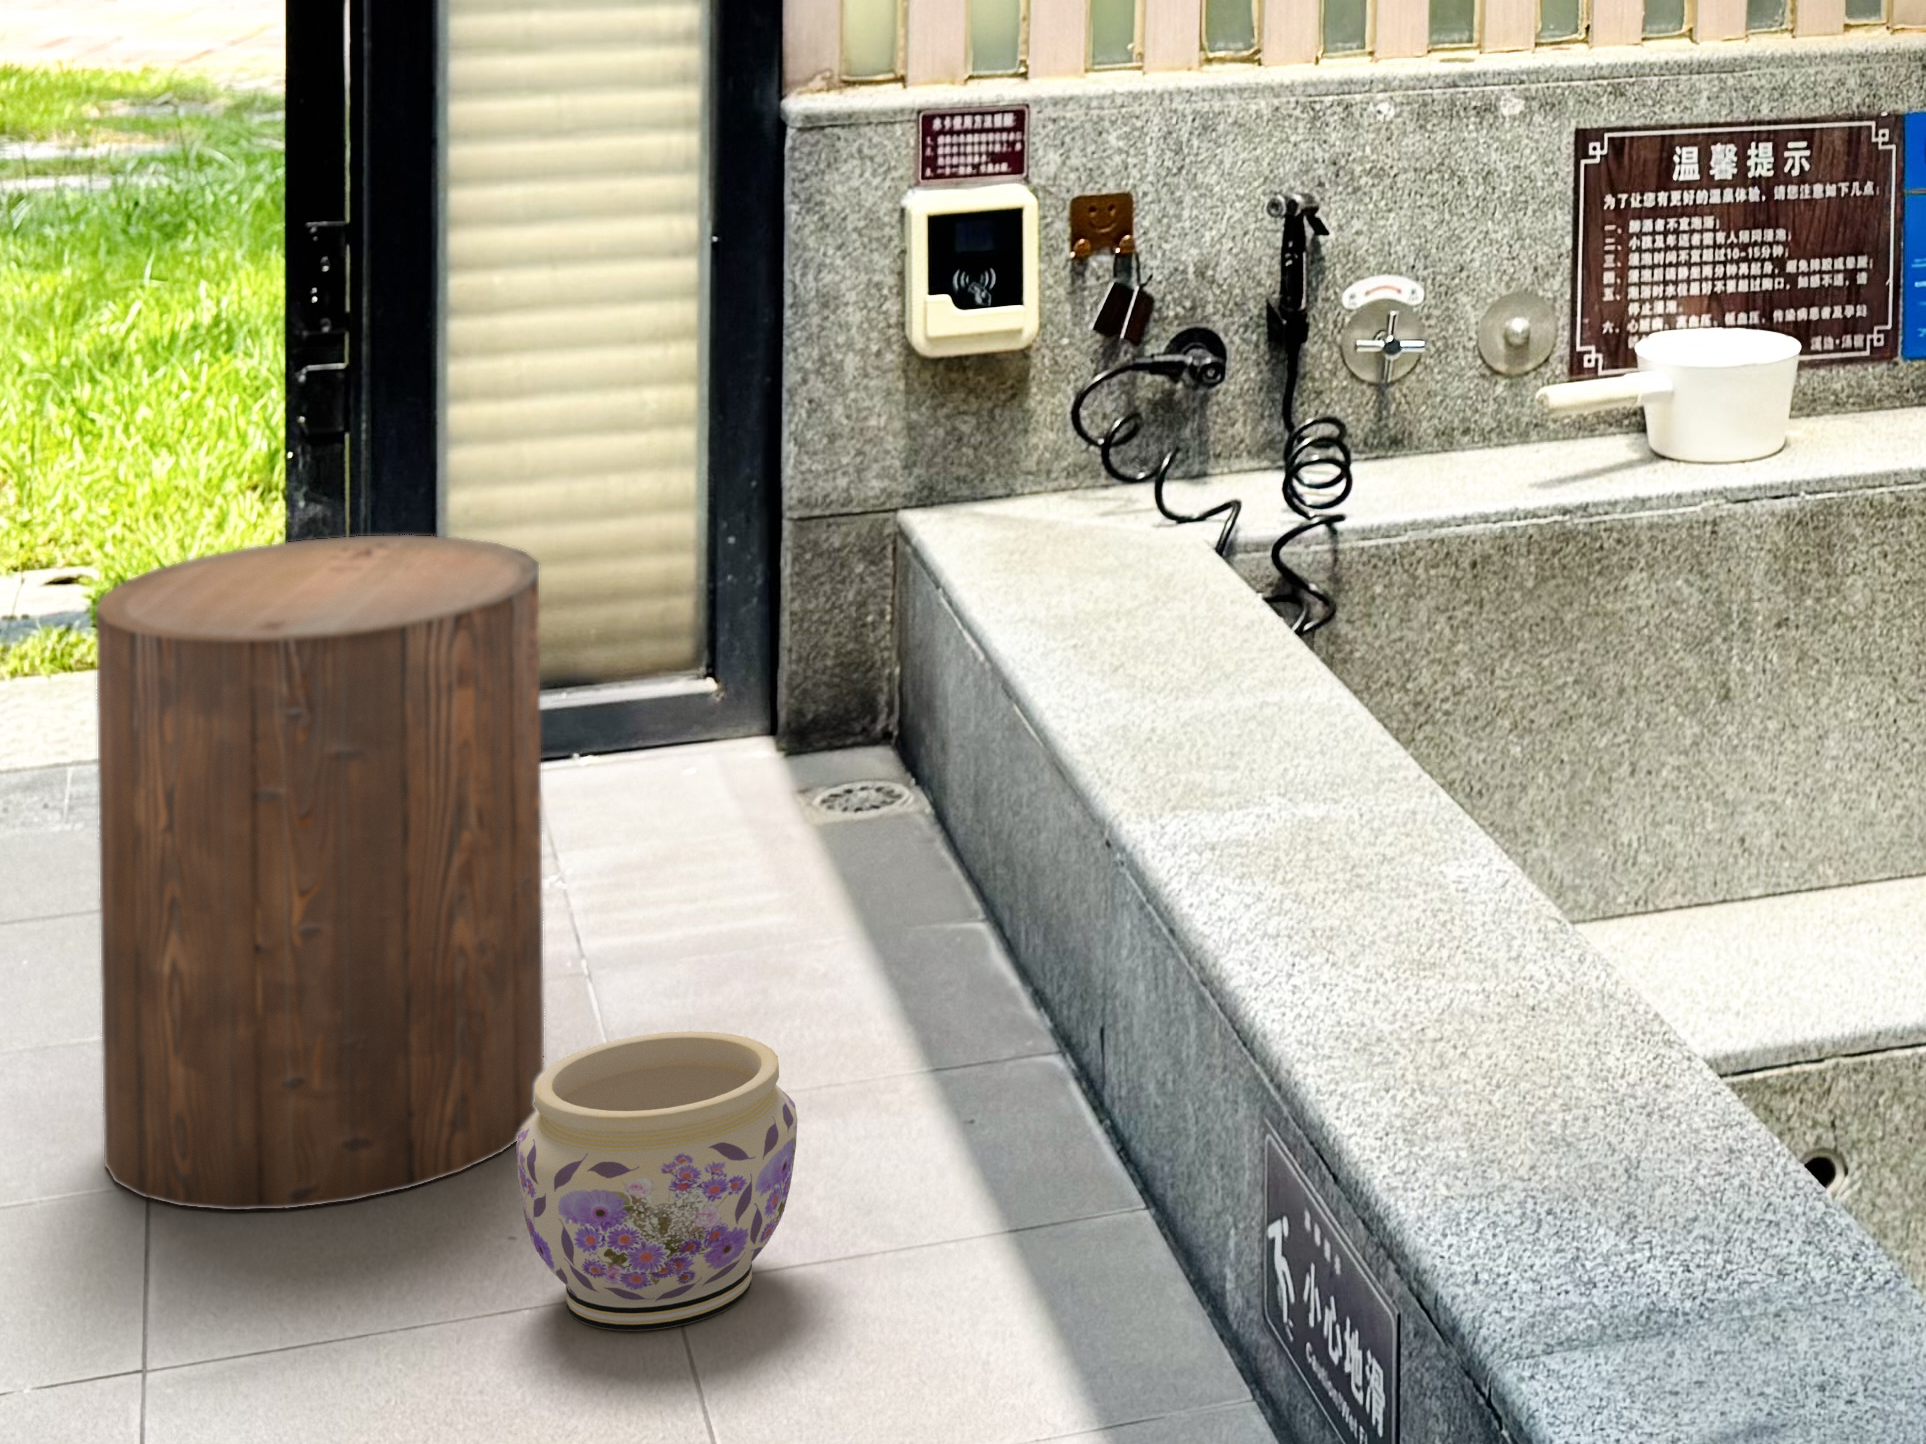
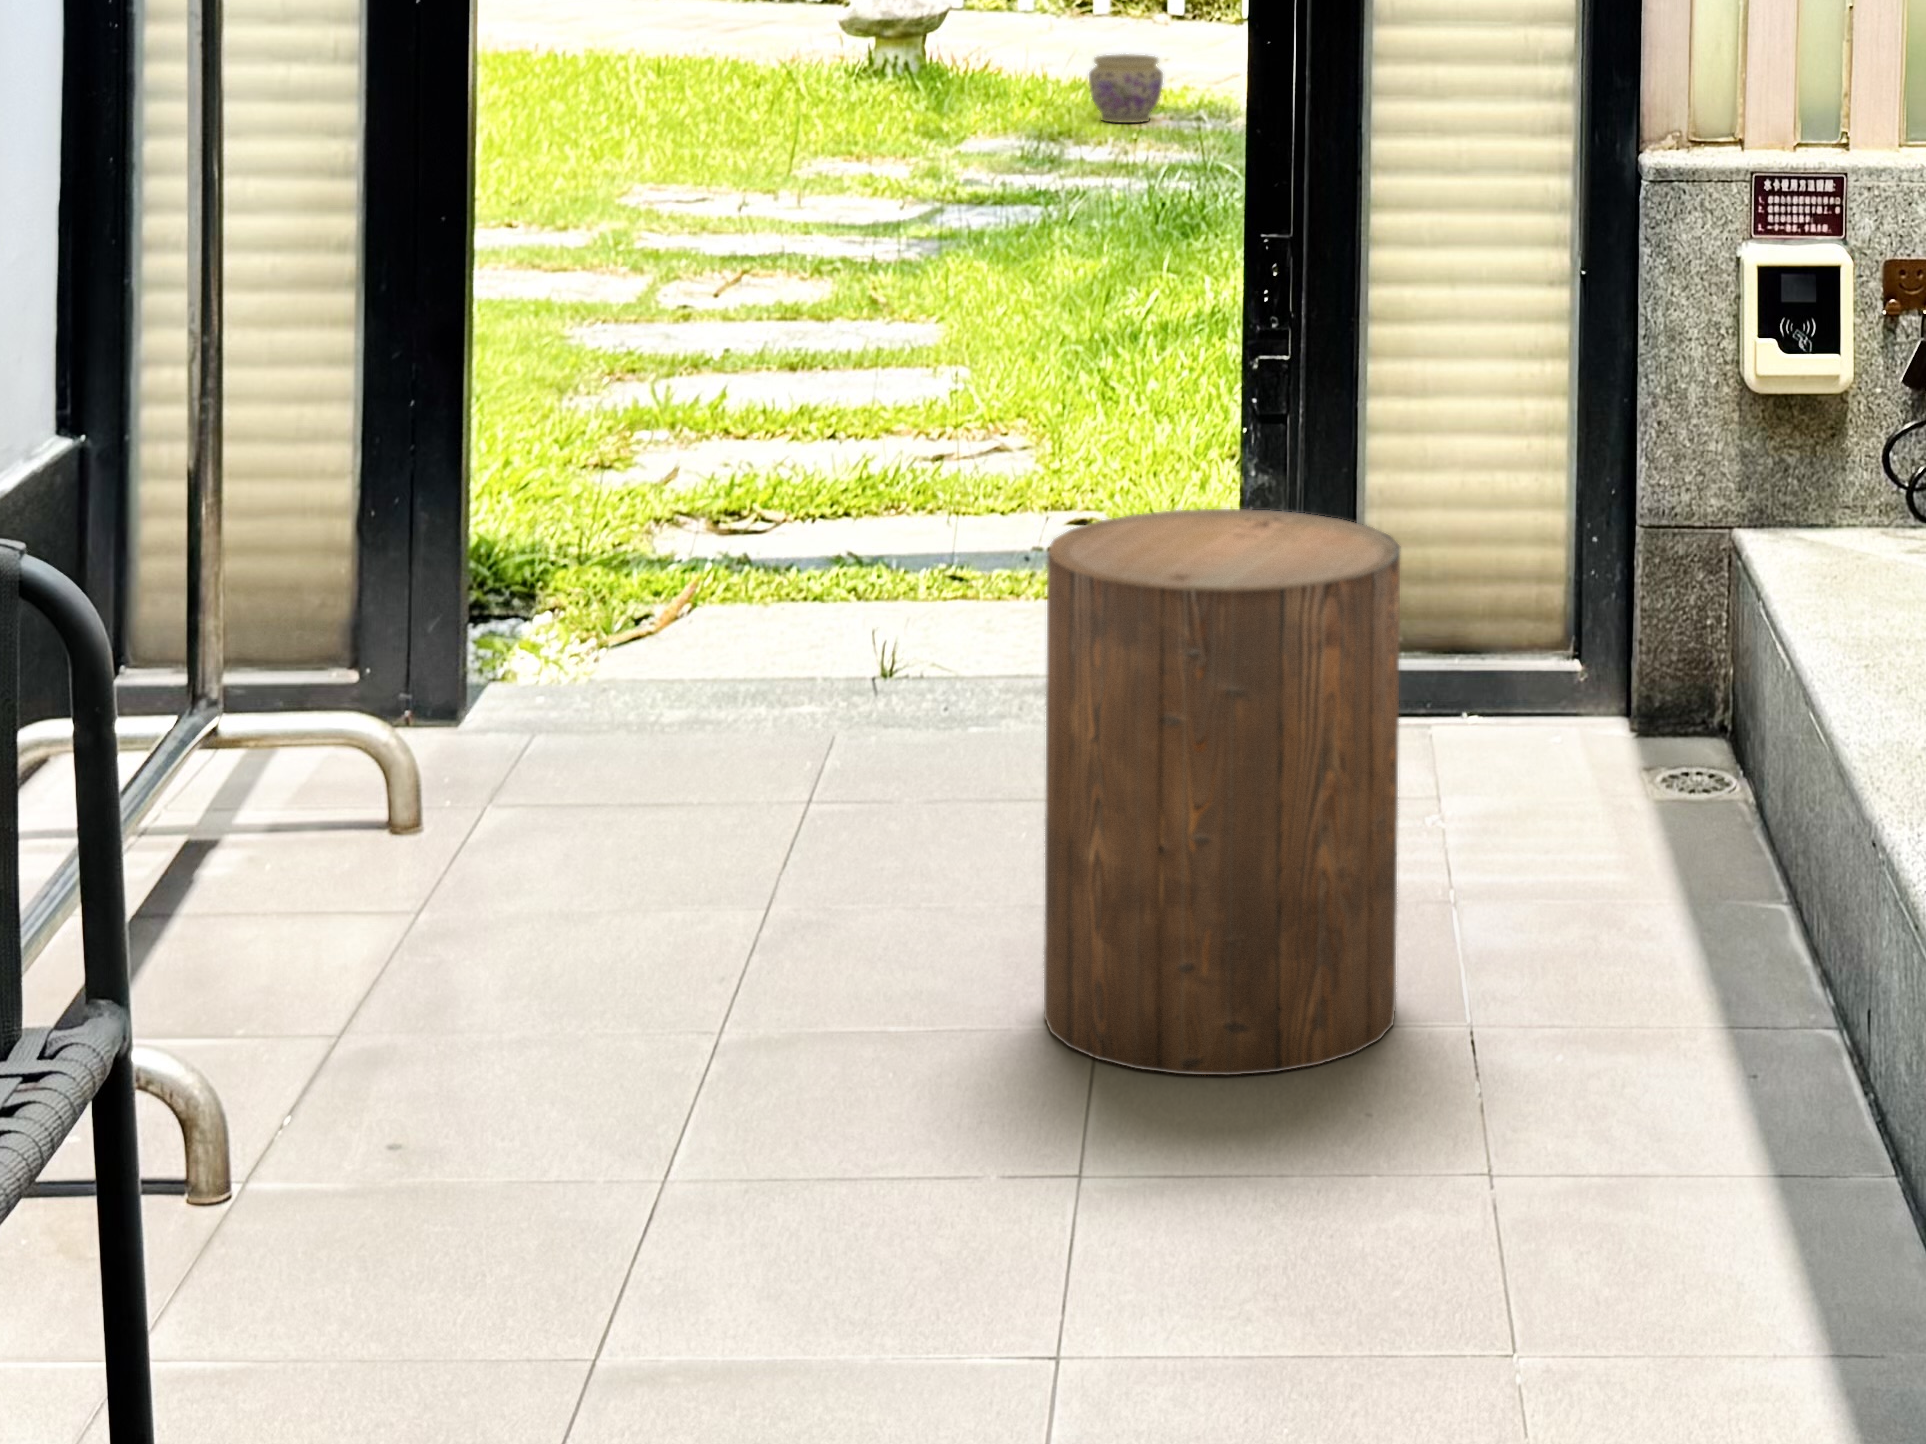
planter: present [516,1031,797,1331] -> present [1089,54,1163,123]

